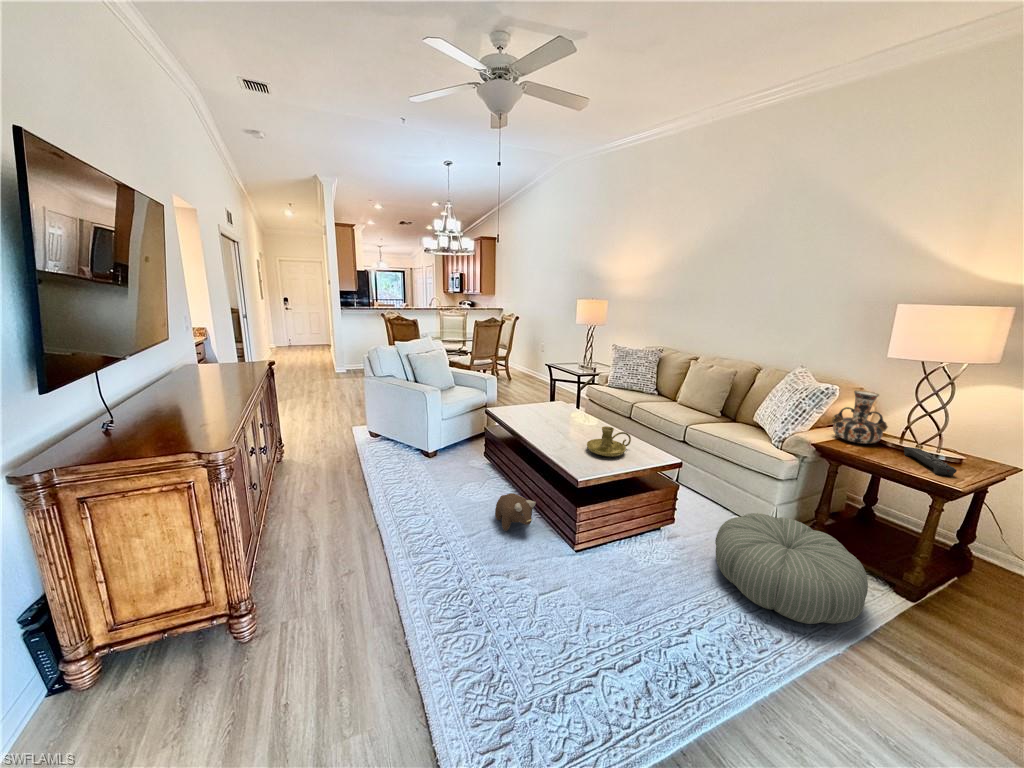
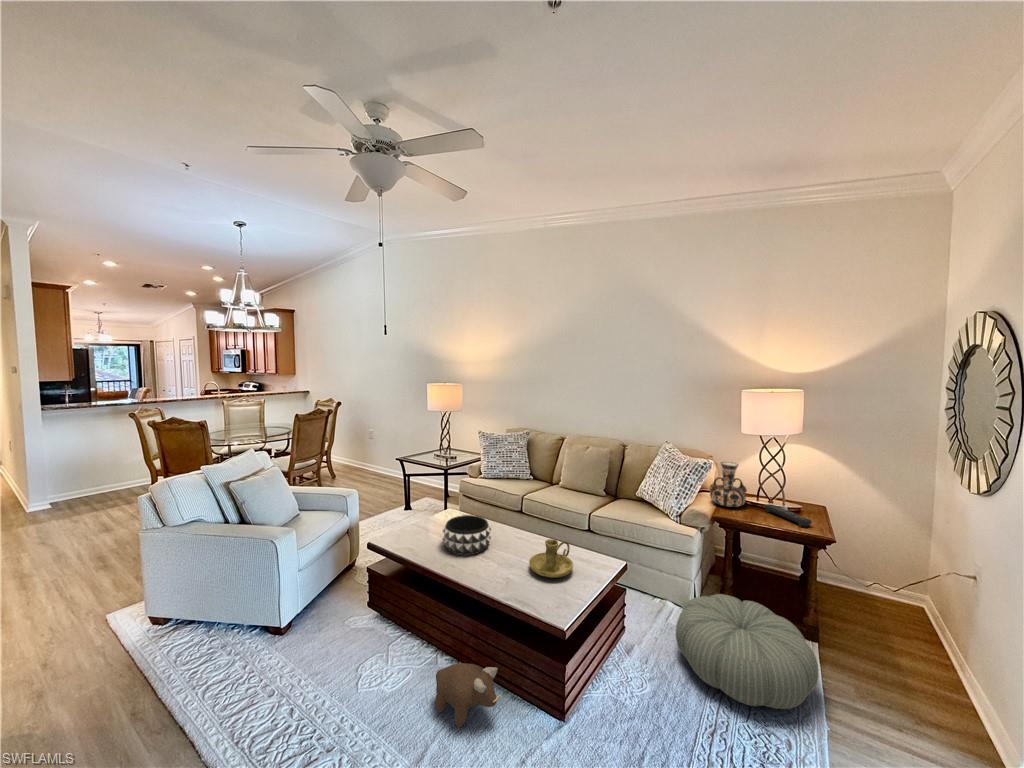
decorative bowl: none [533,402,573,431] -> present [443,515,491,555]

